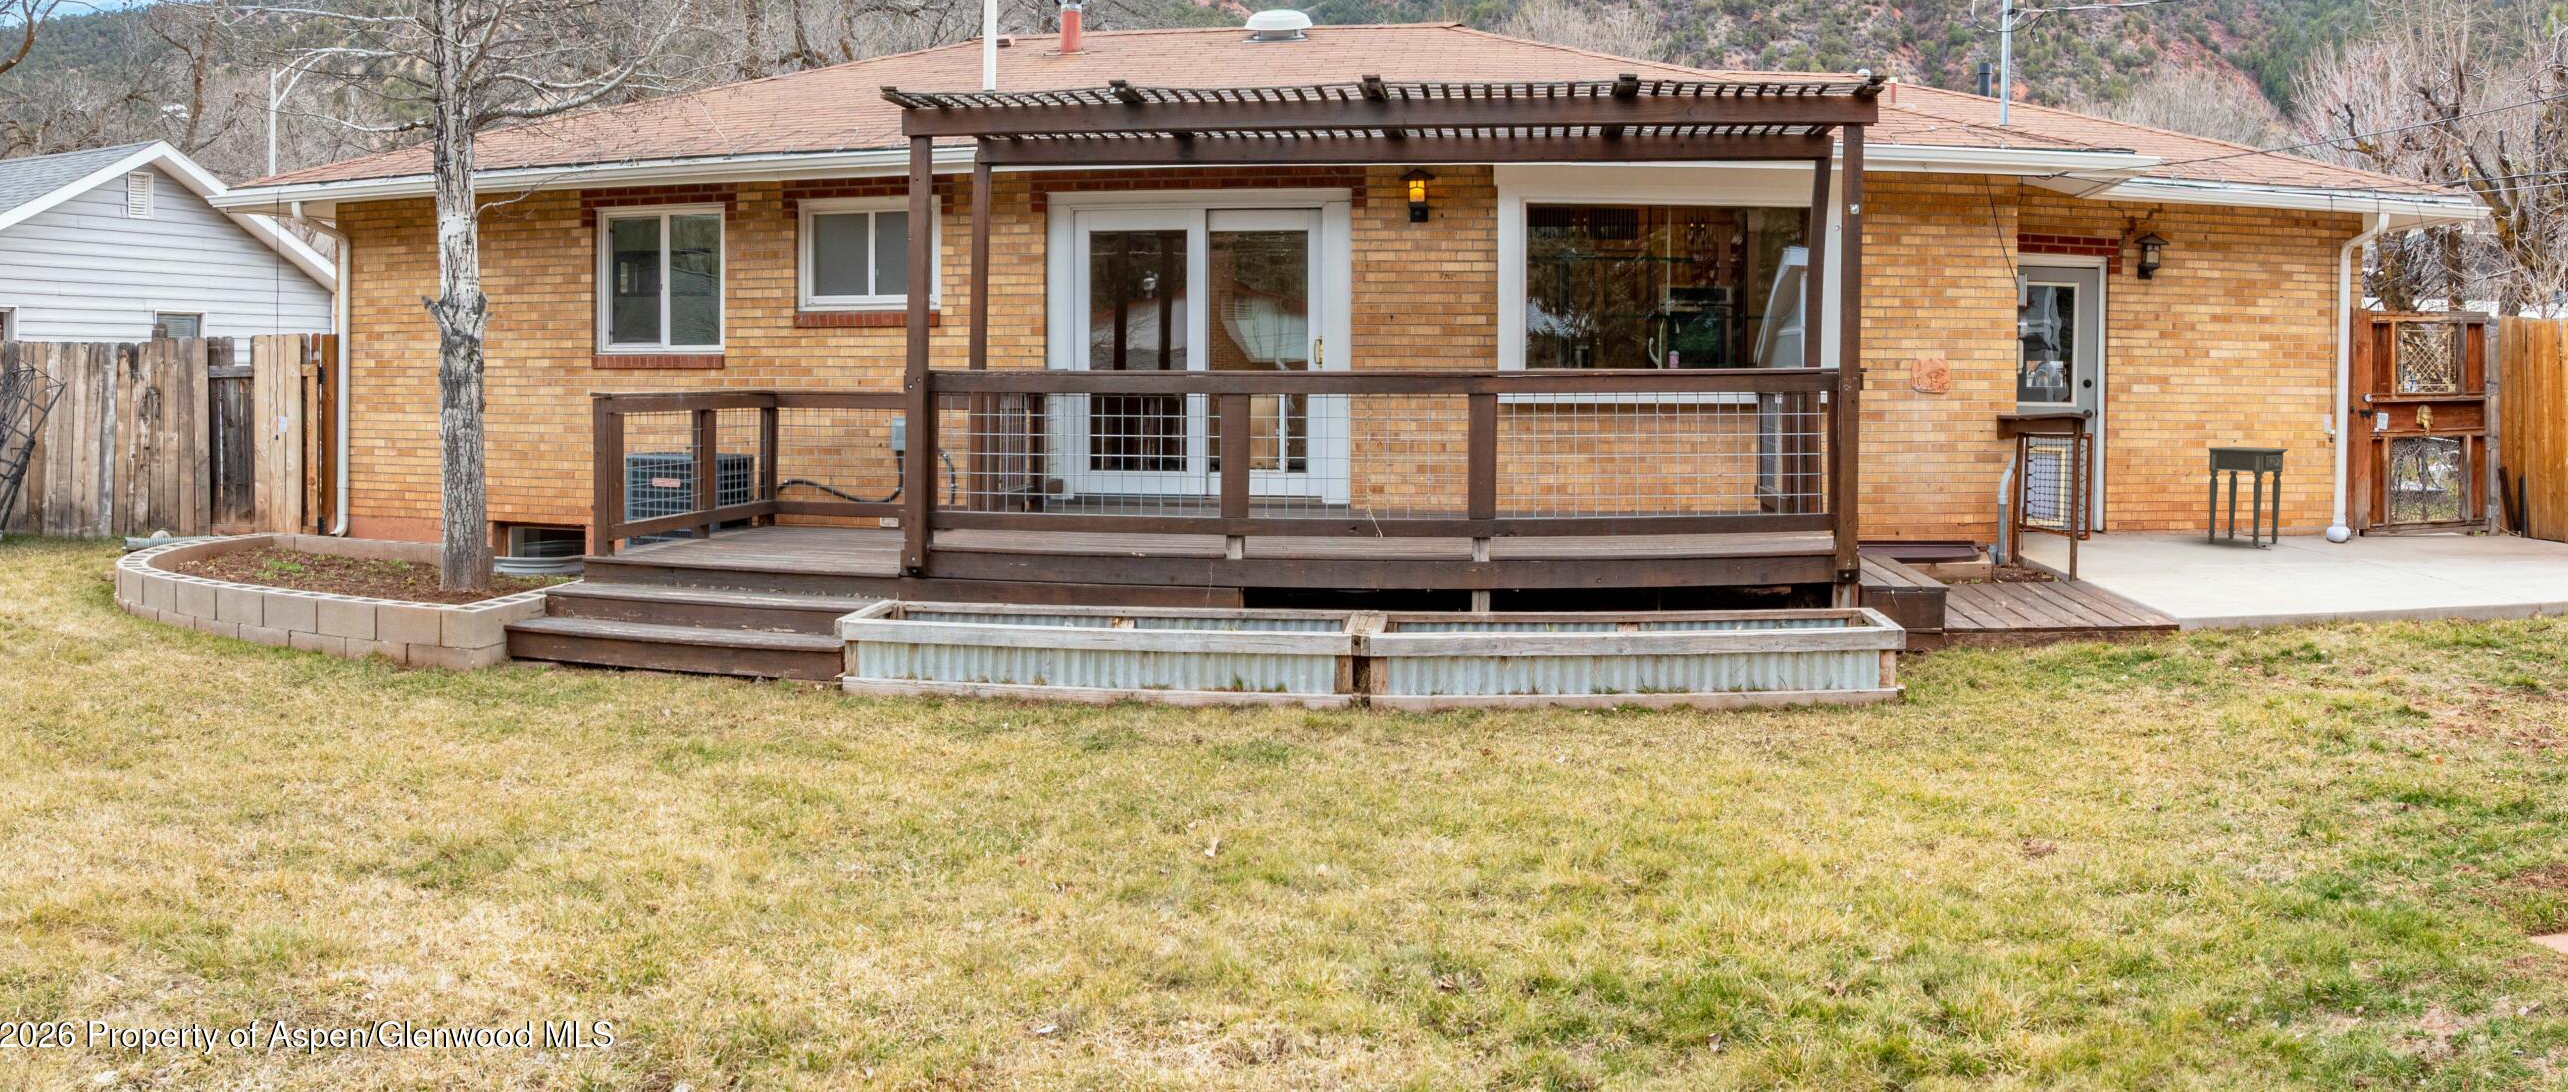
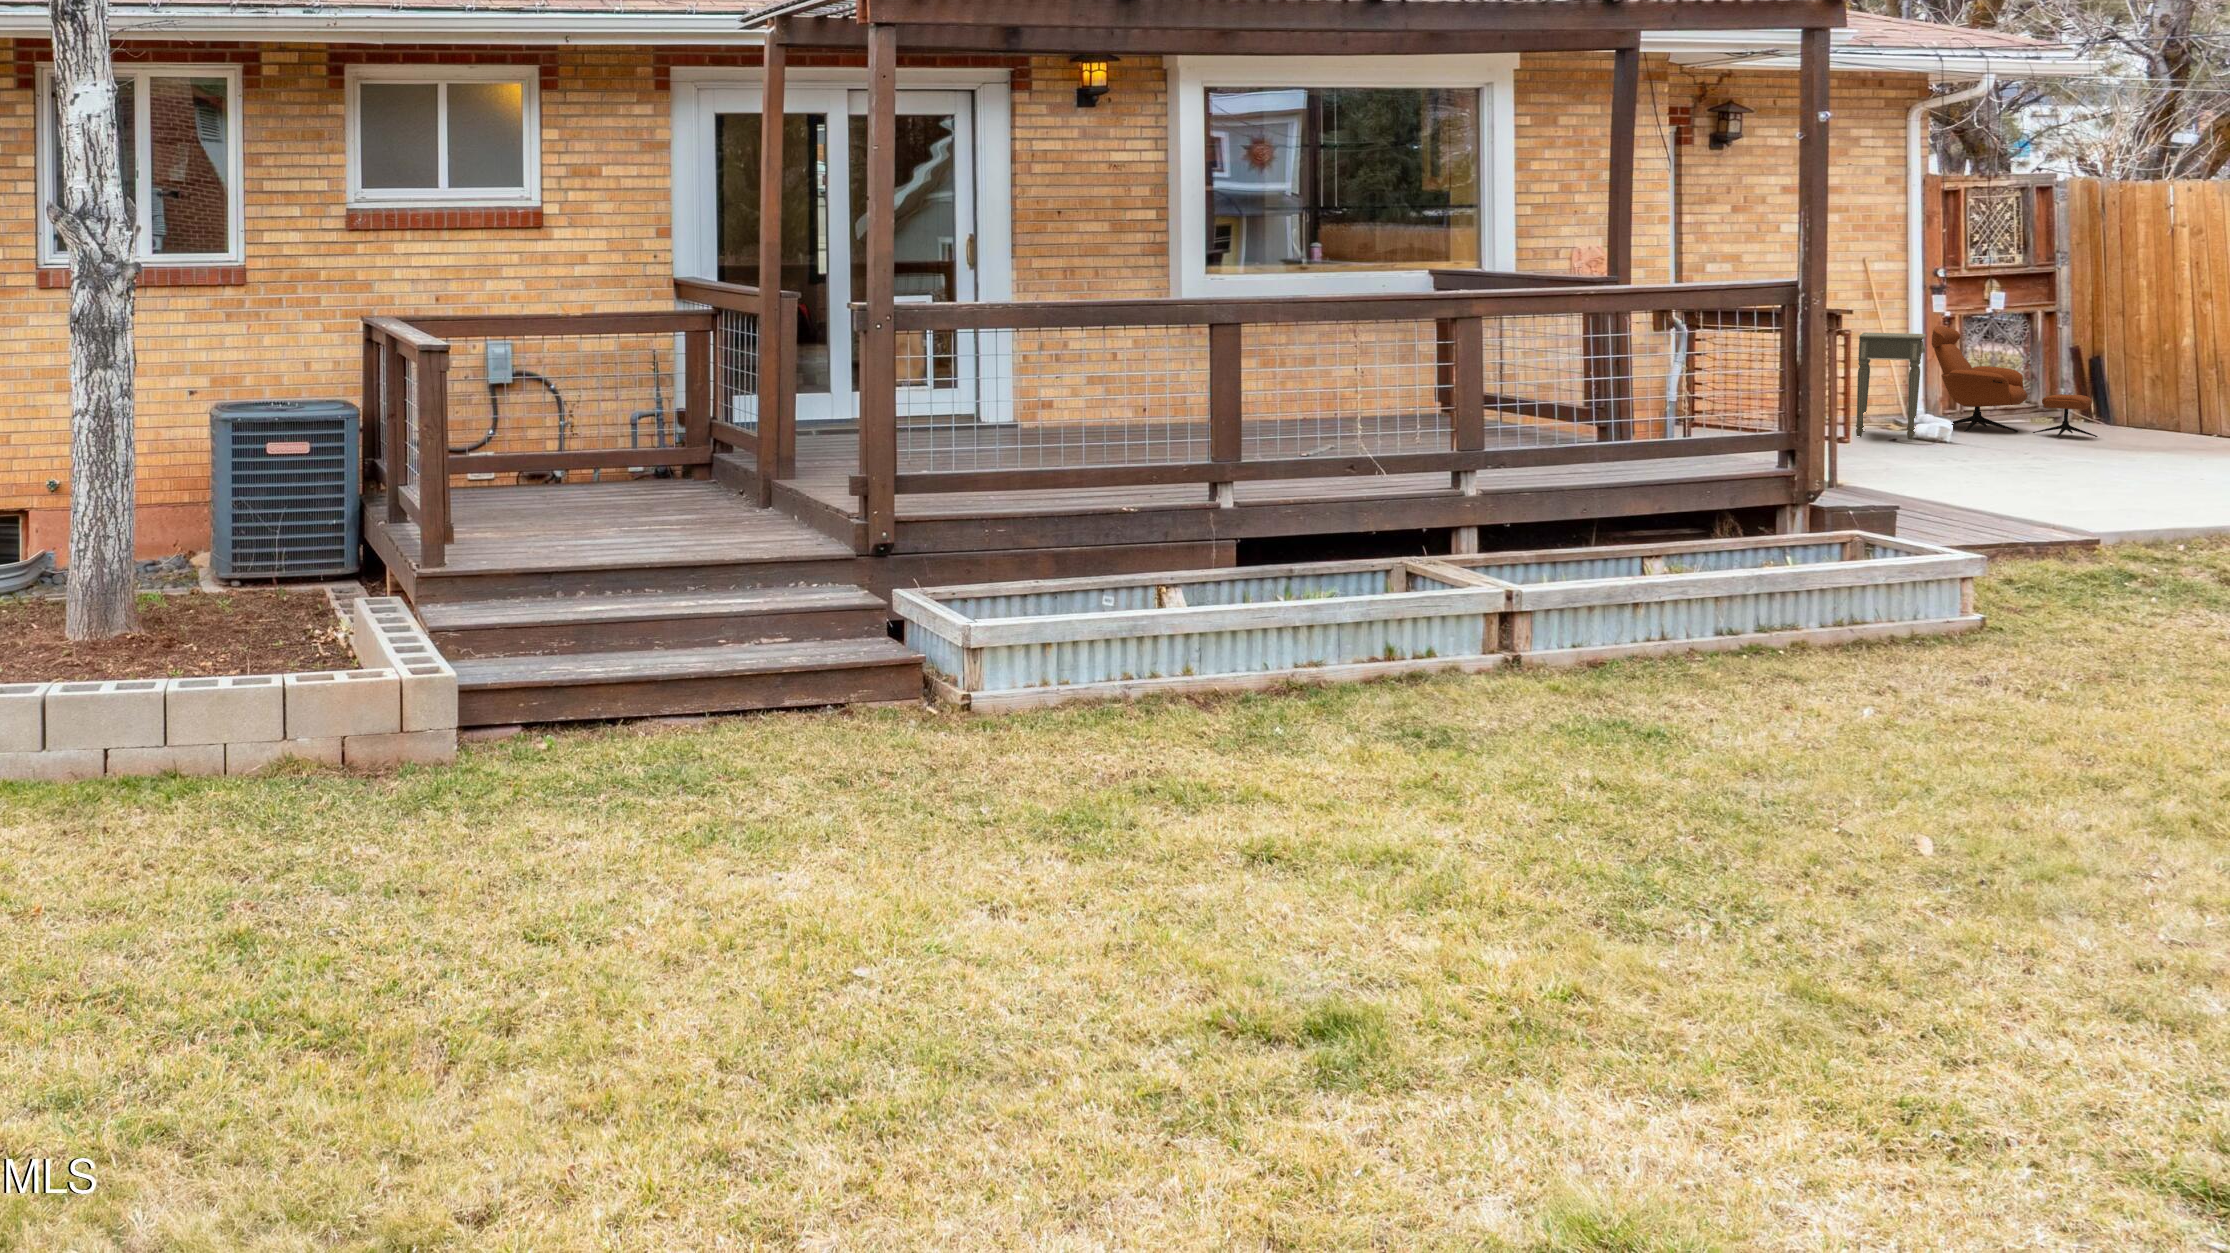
lounge chair: none [2319,444,2467,553] -> present [1932,326,2098,437]

